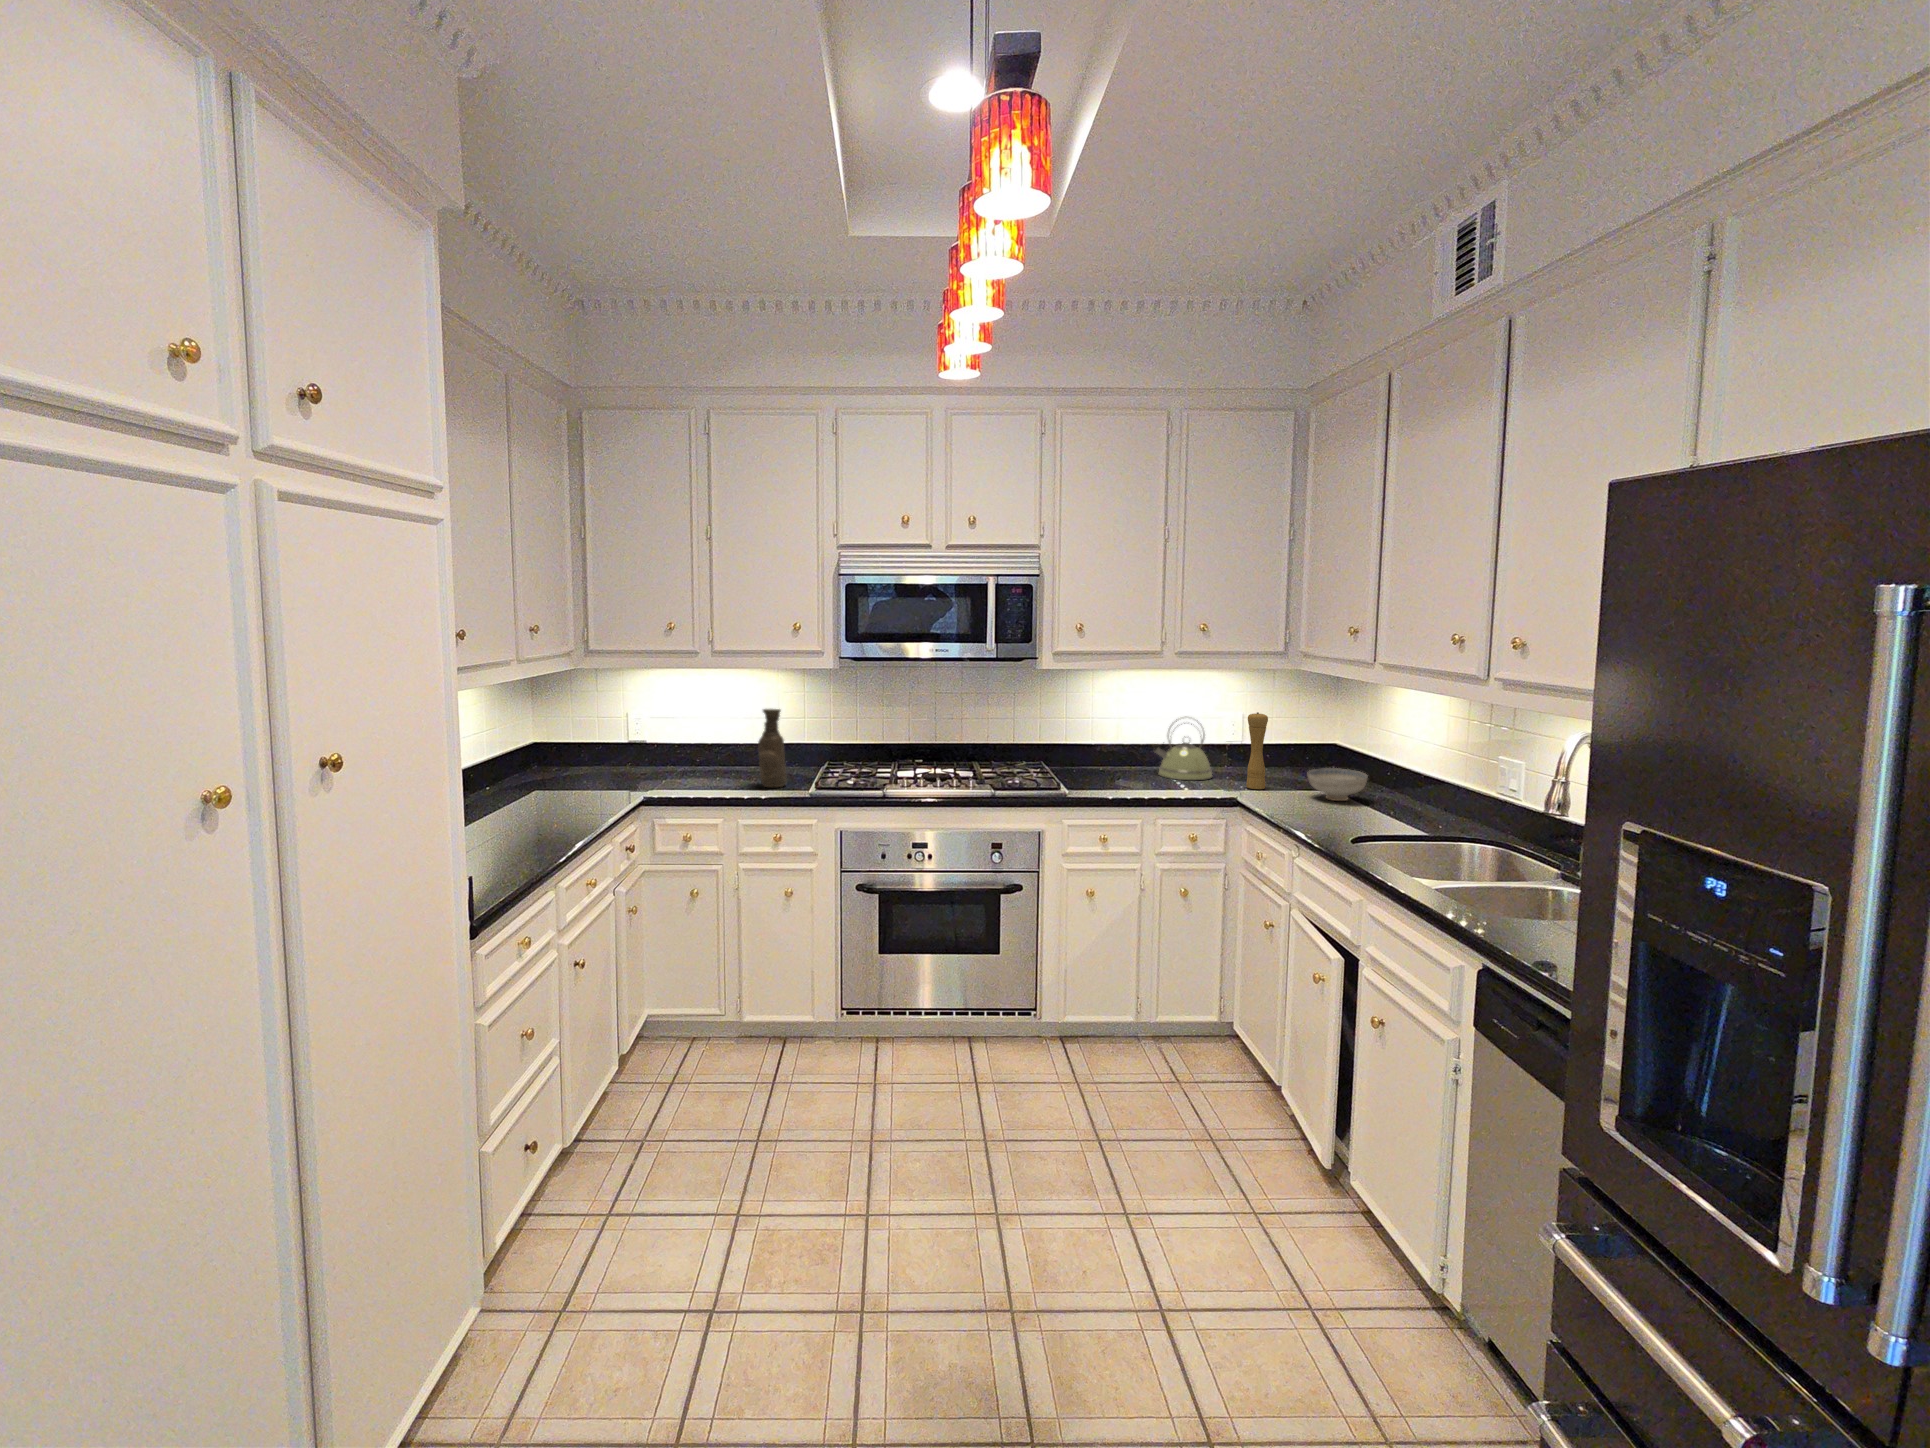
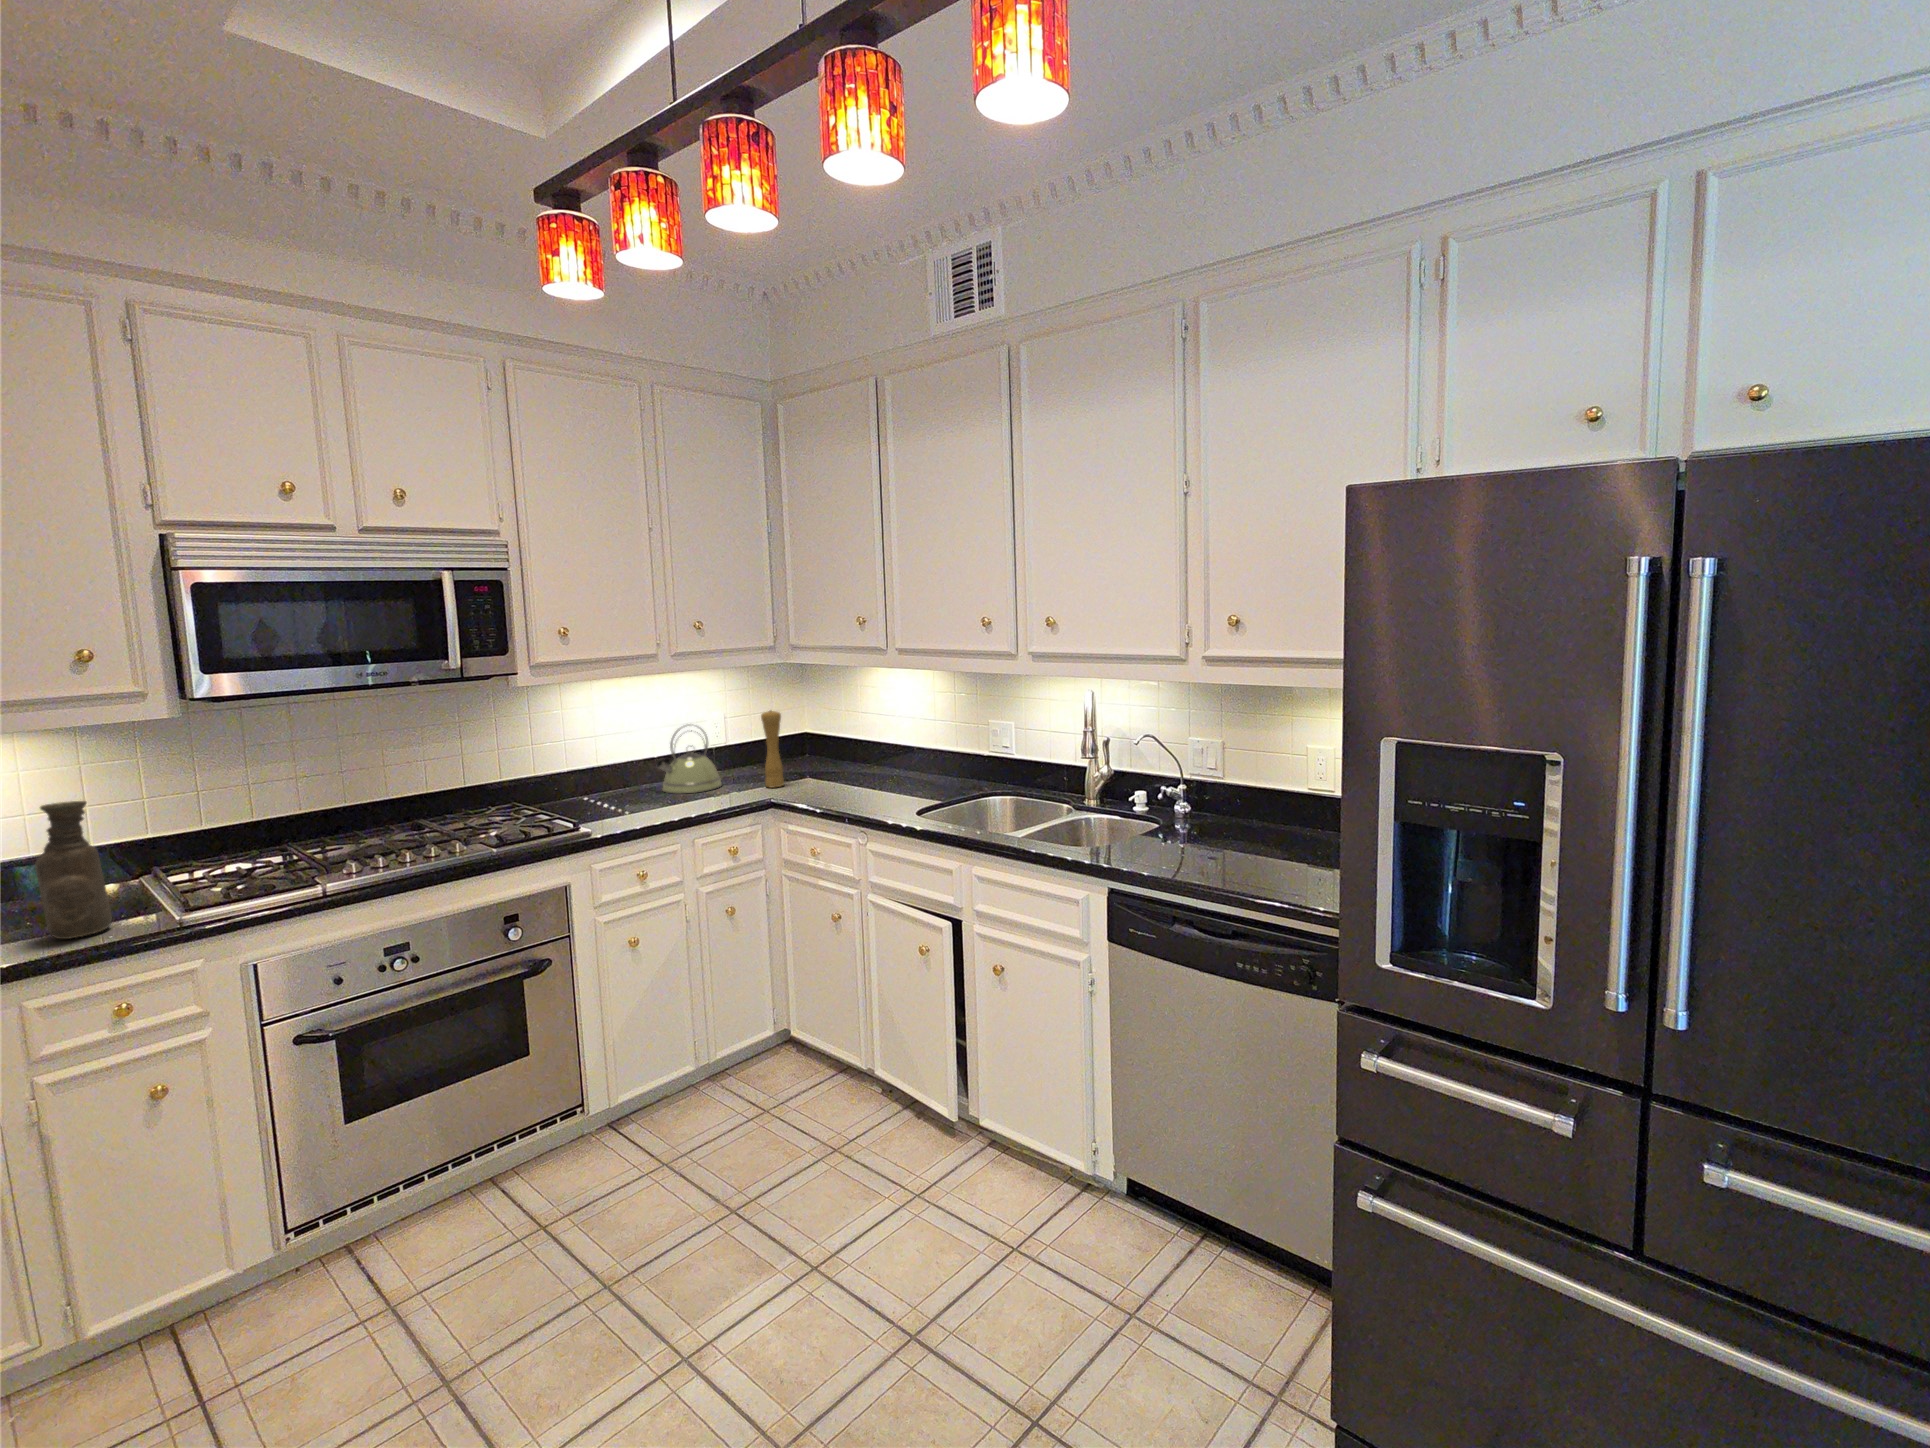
ceramic bowl: present [1308,768,1368,801] -> none [826,753,878,784]

